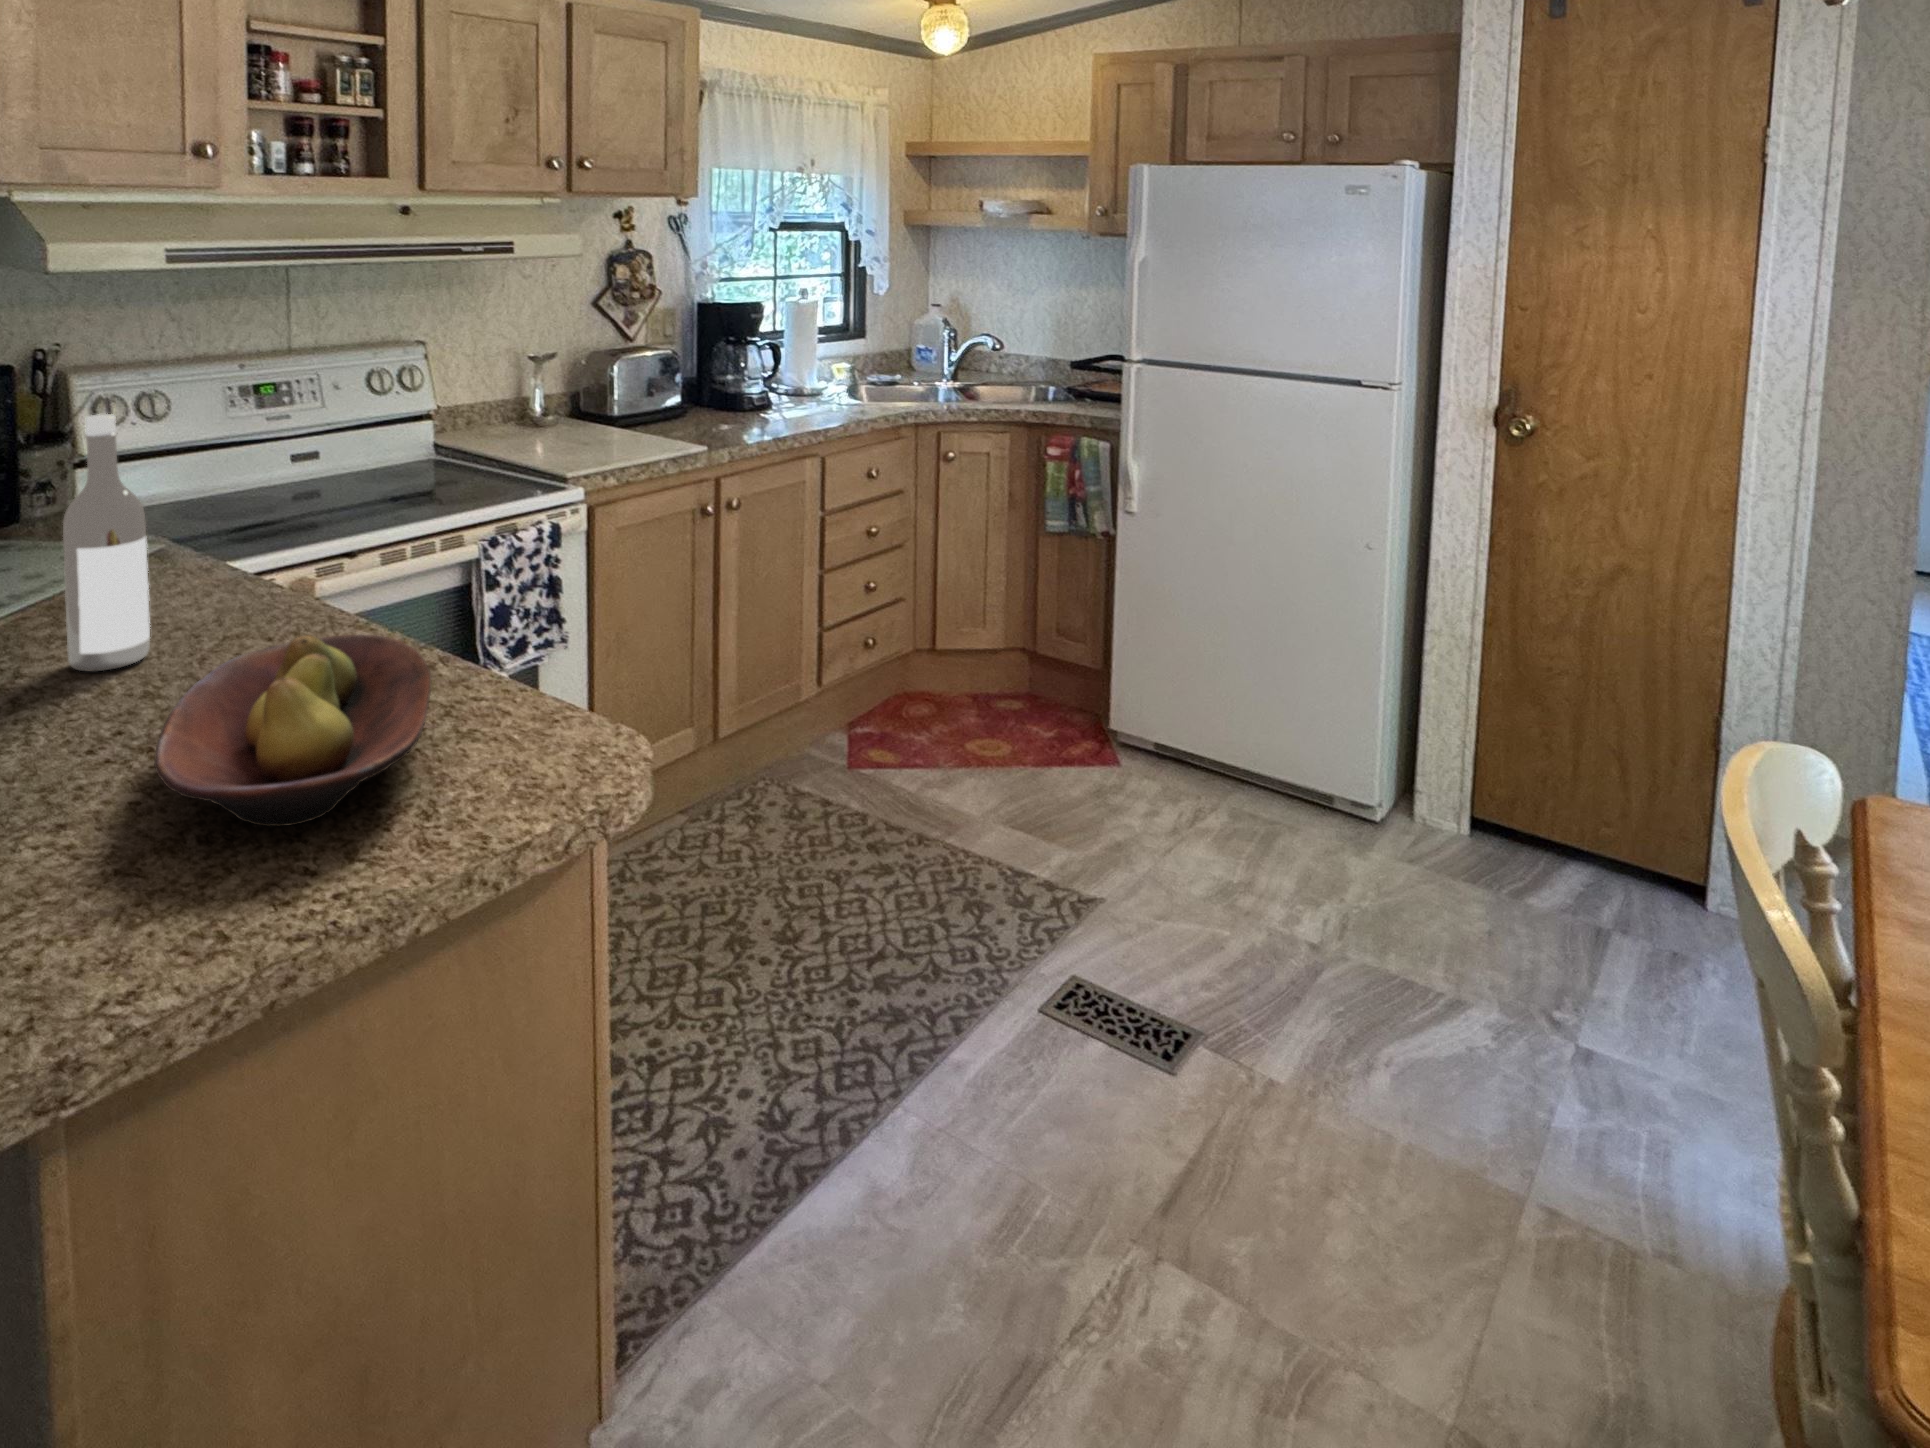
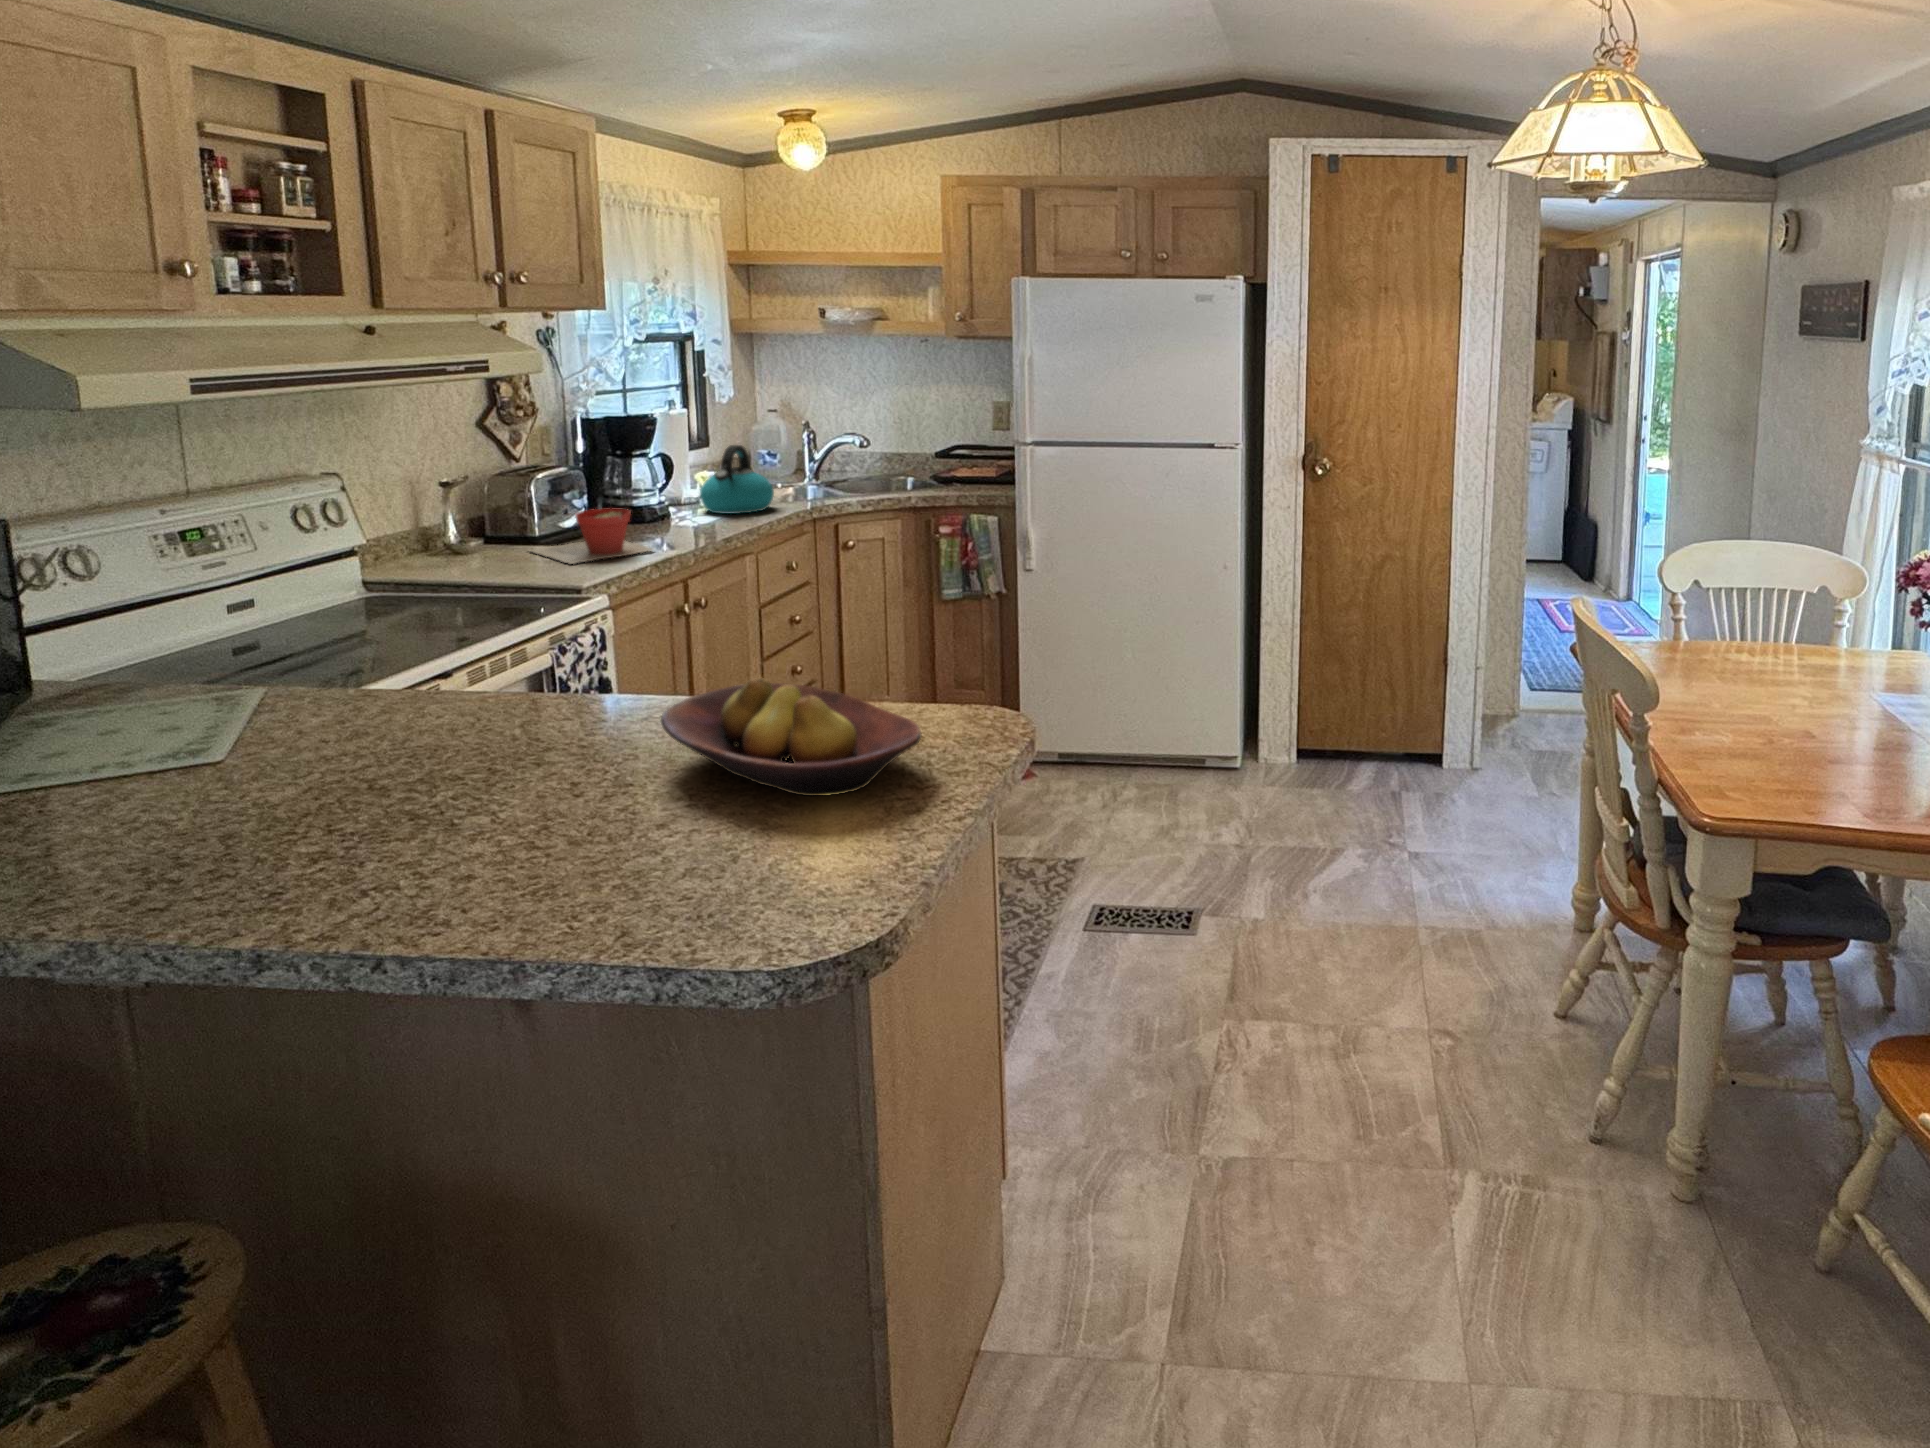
kettle: none [797,339,869,411] -> present [700,445,774,514]
plant pot: none [598,395,697,448] -> present [531,508,652,564]
wine bottle: present [63,414,150,671] -> none [392,534,480,771]

